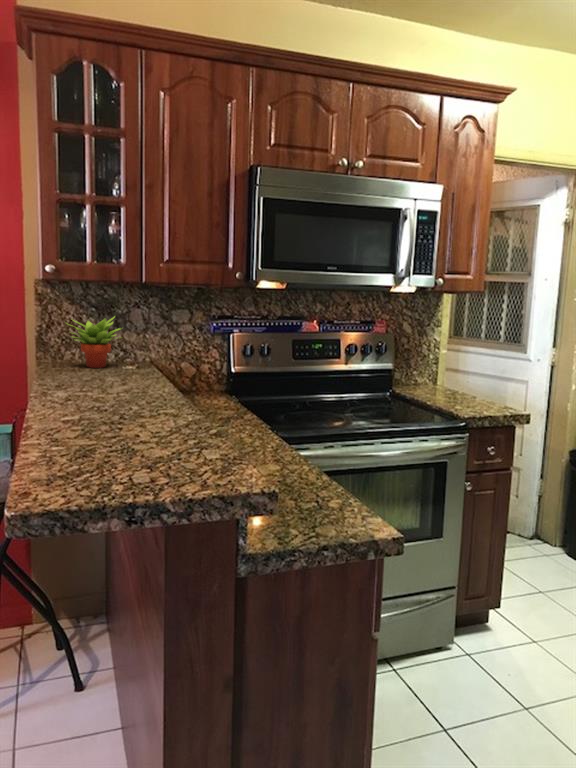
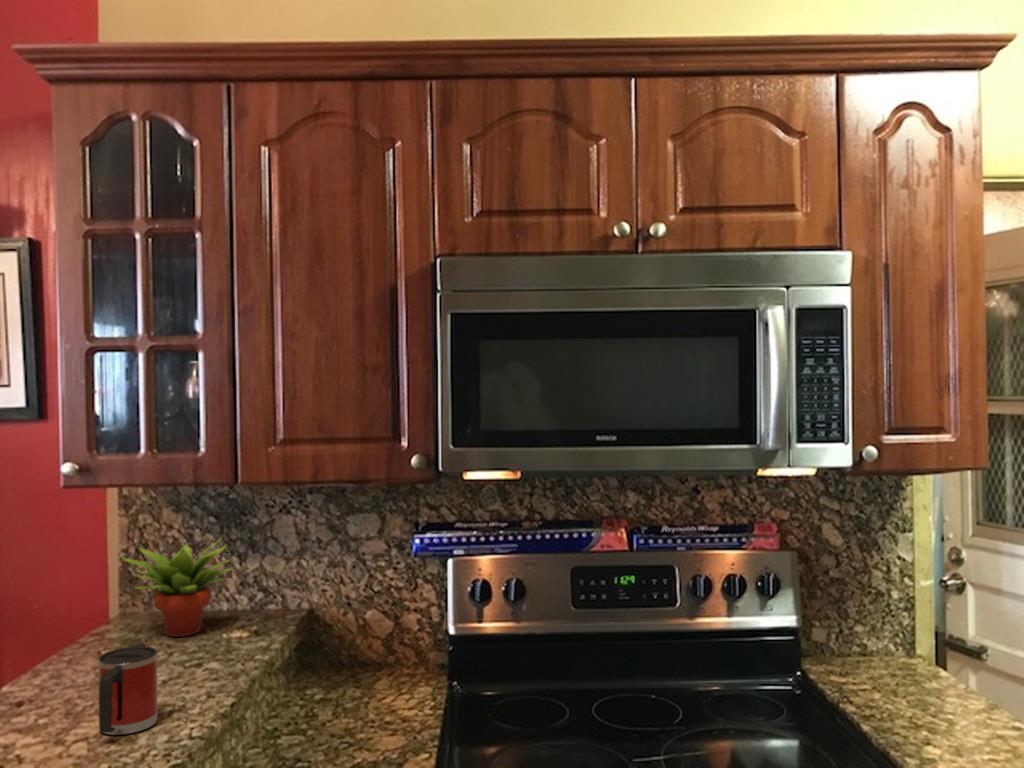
mug: none [127,349,154,386] -> present [98,644,158,735]

